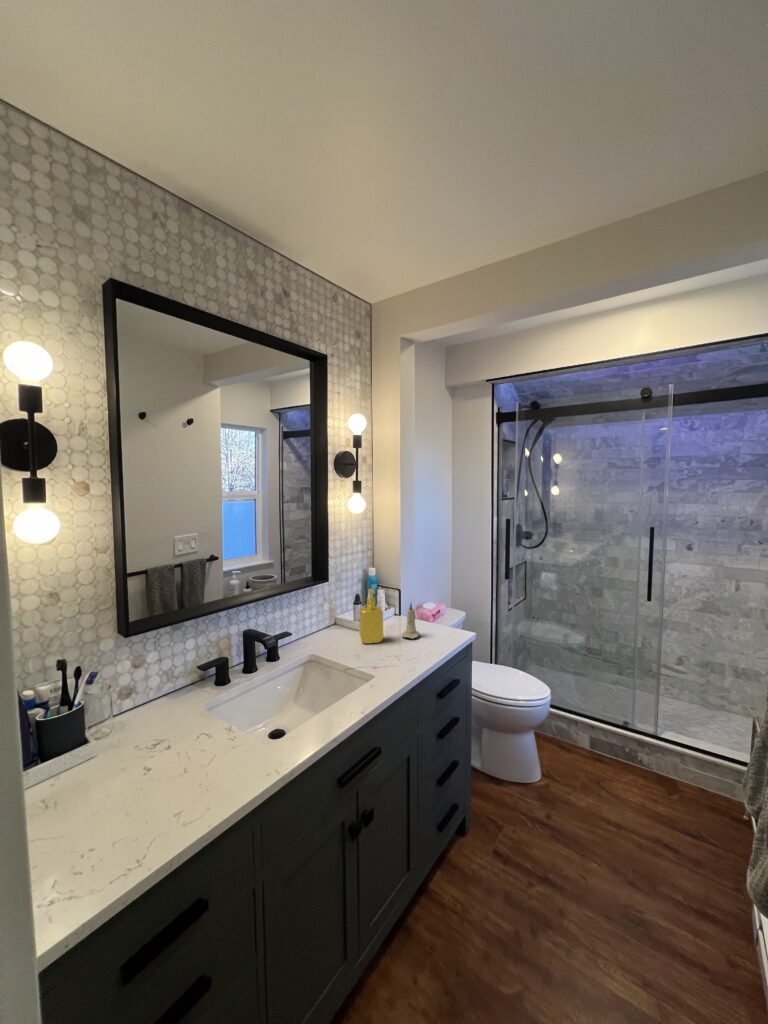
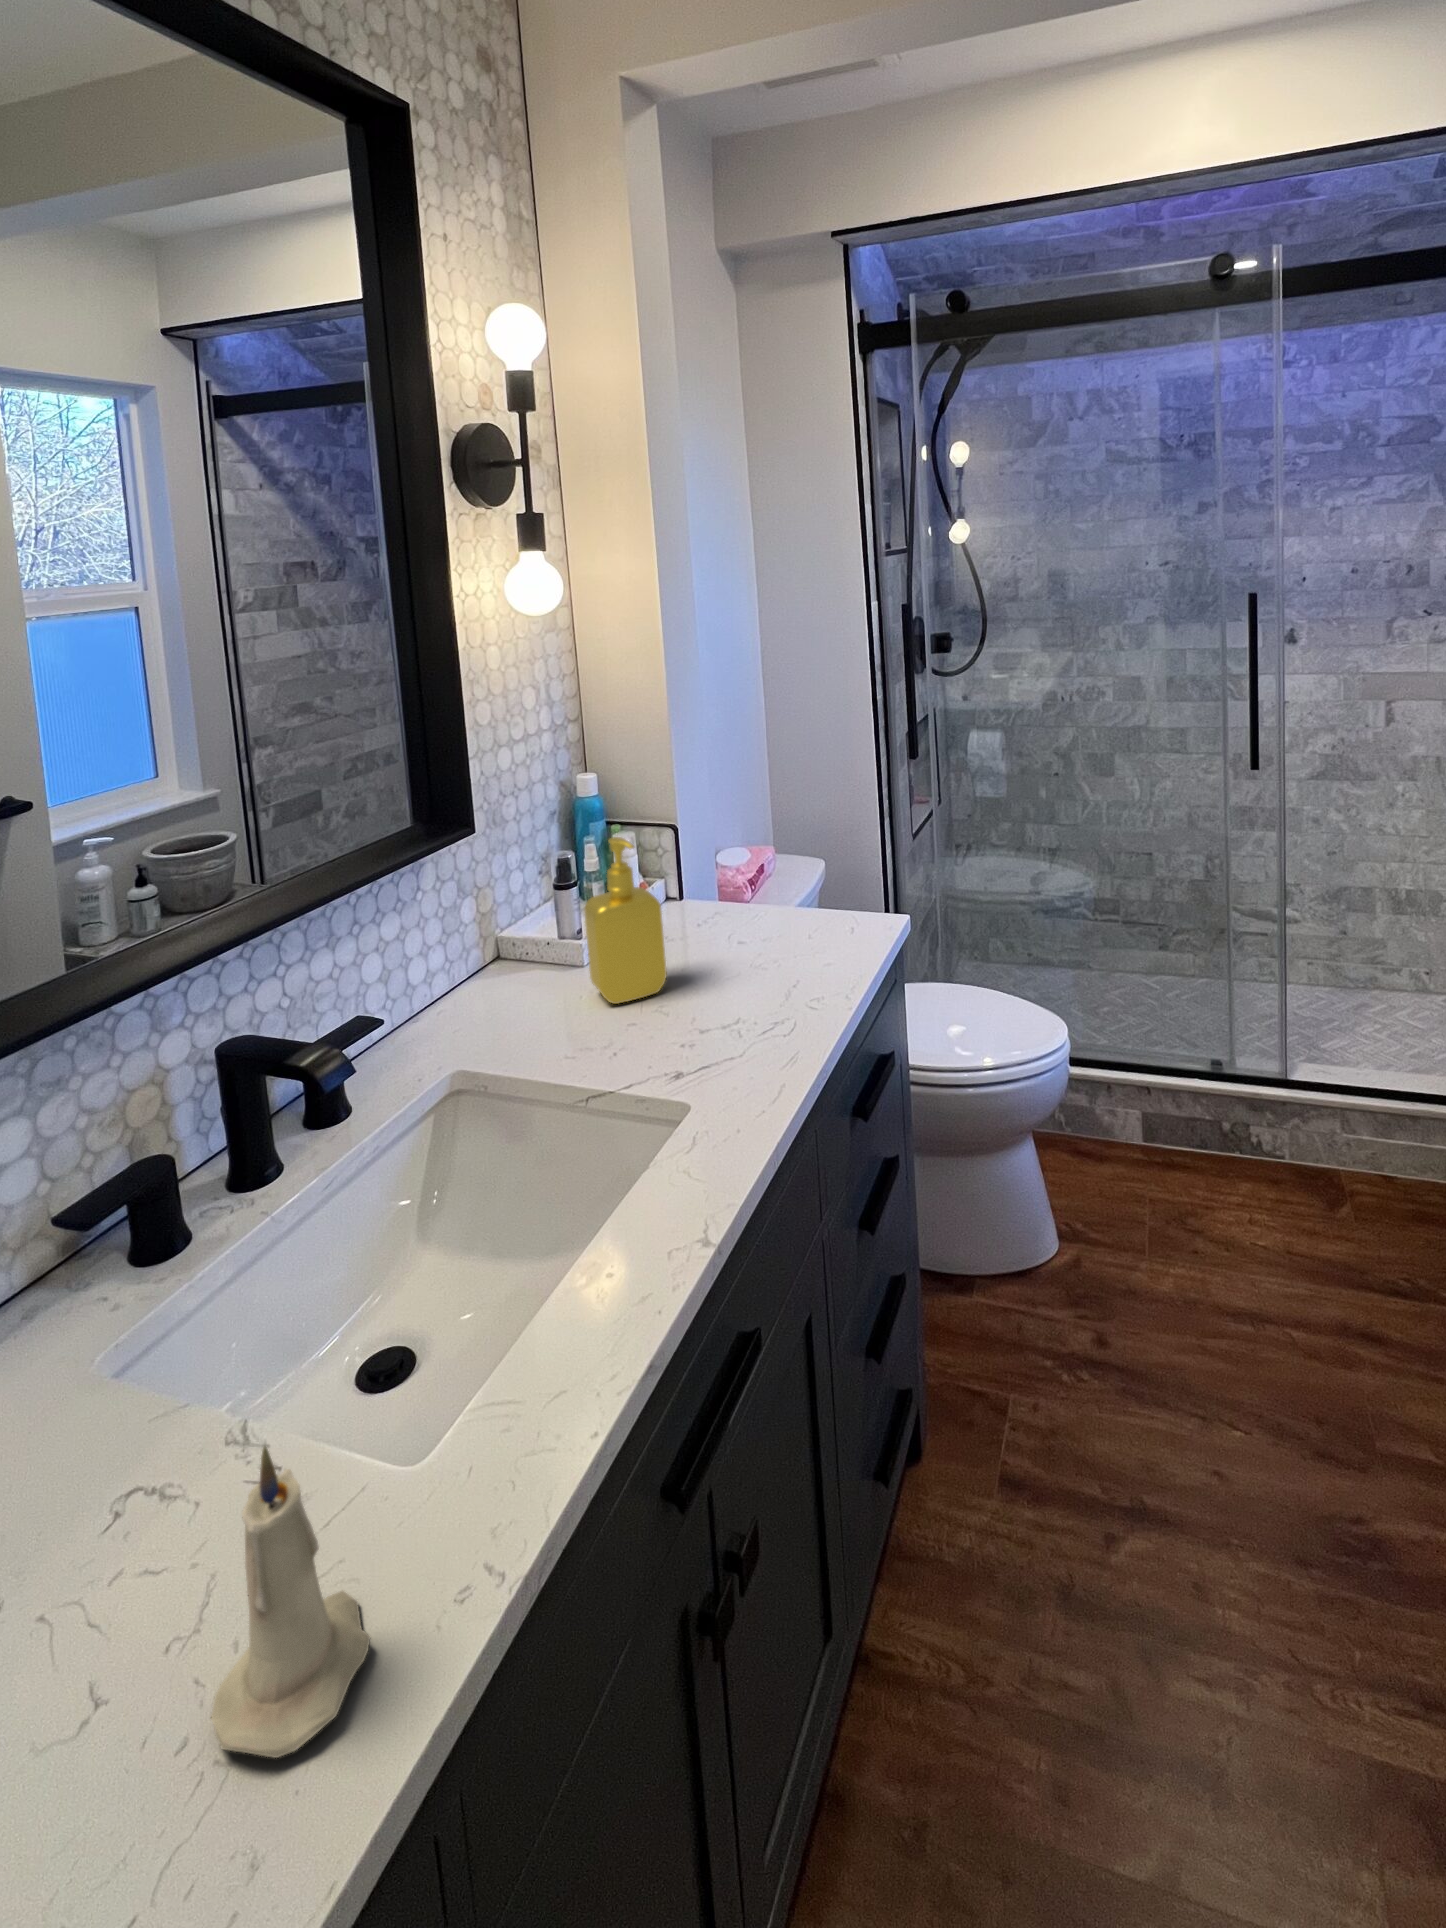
candle: present [402,604,420,639] -> present [211,1447,370,1758]

